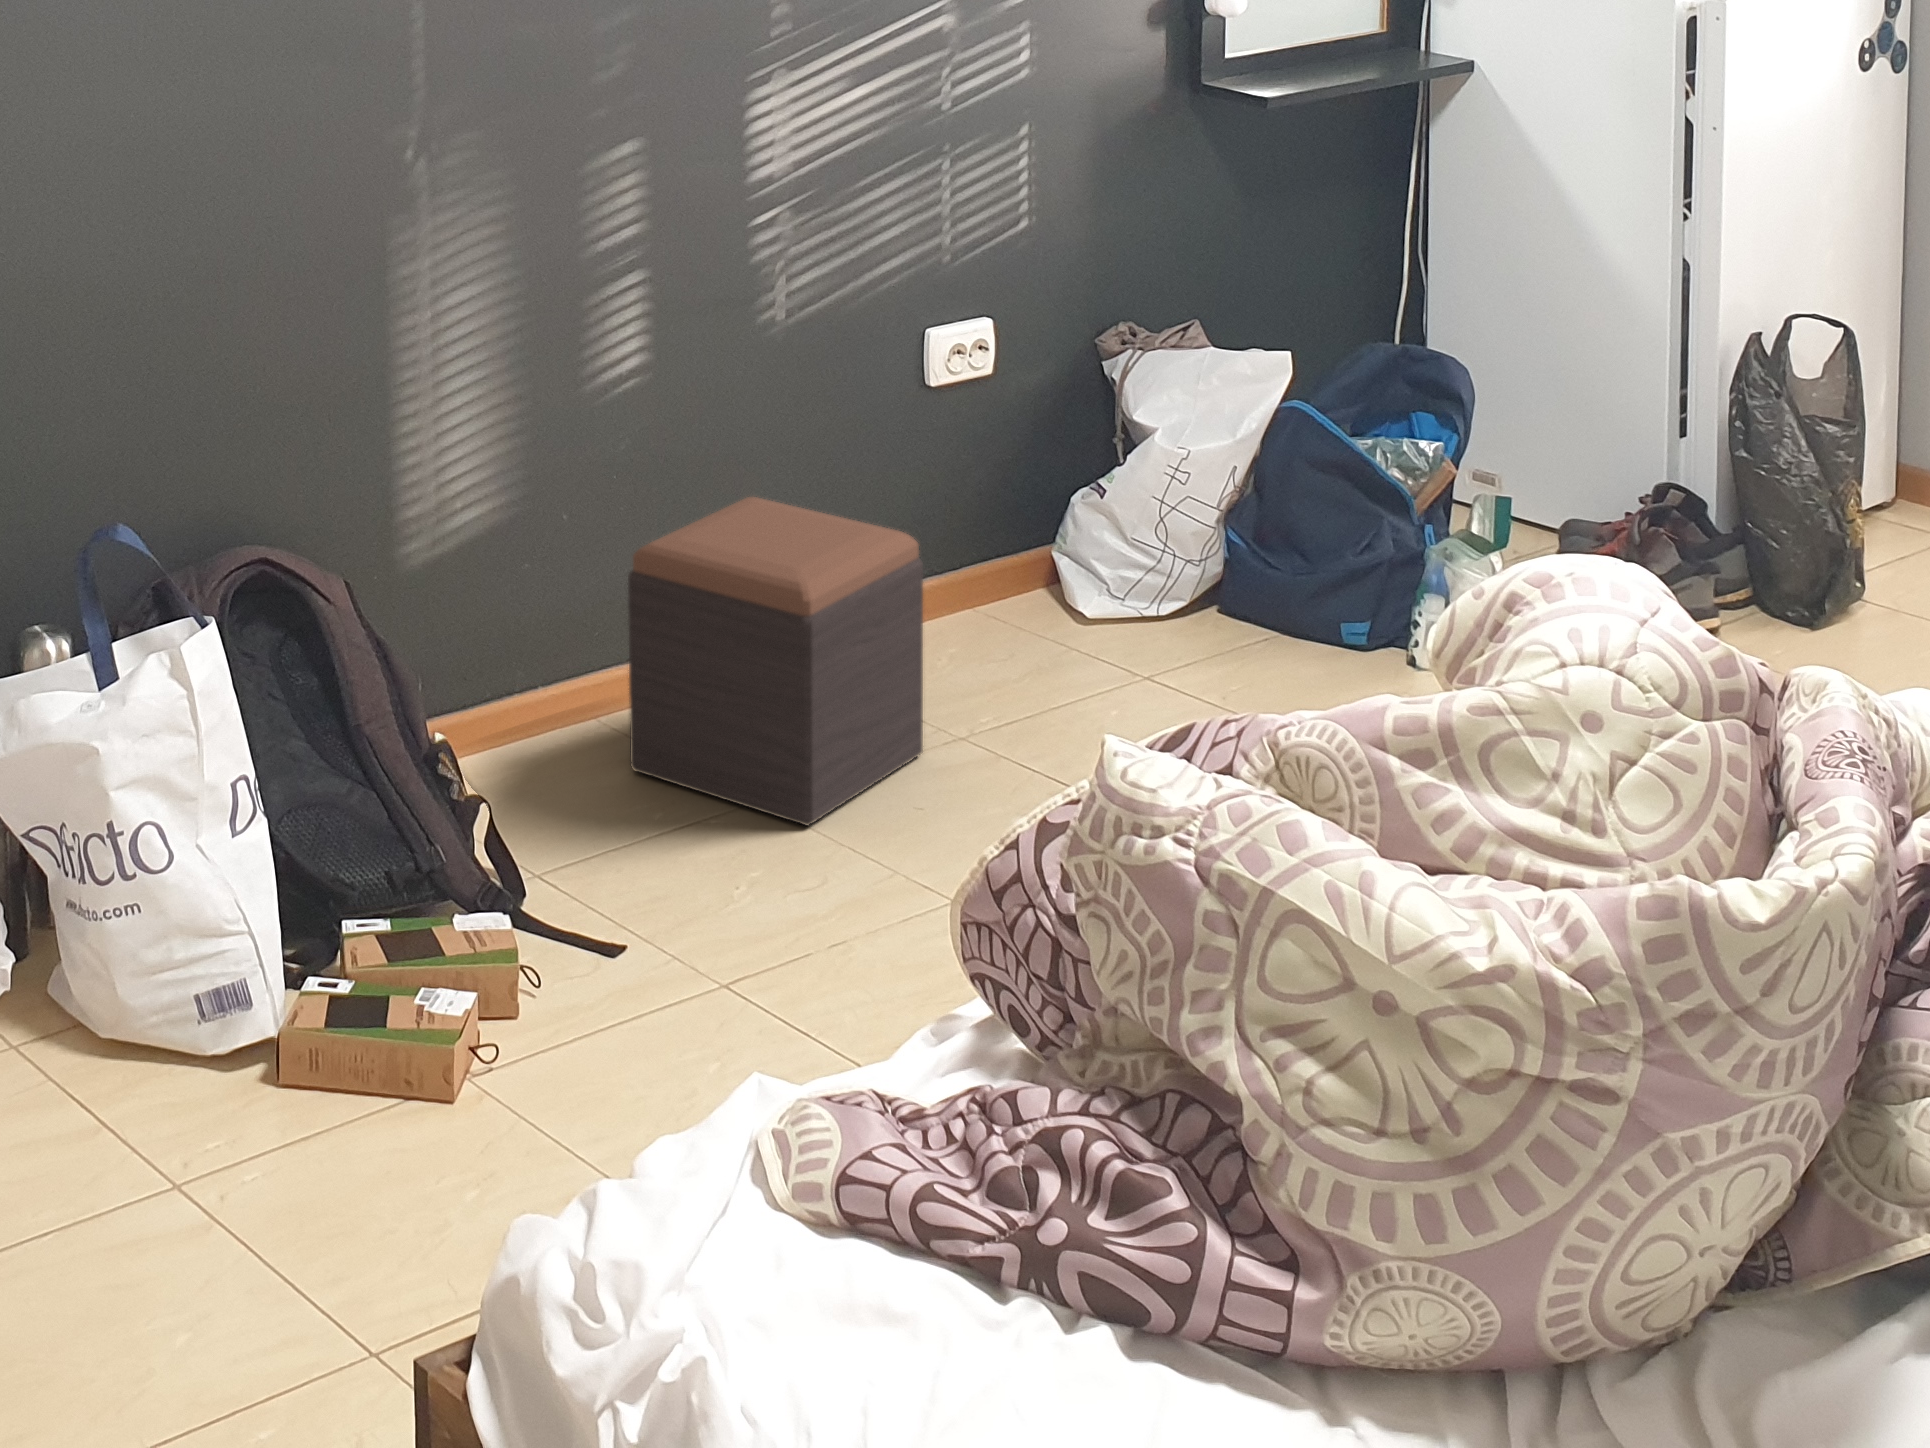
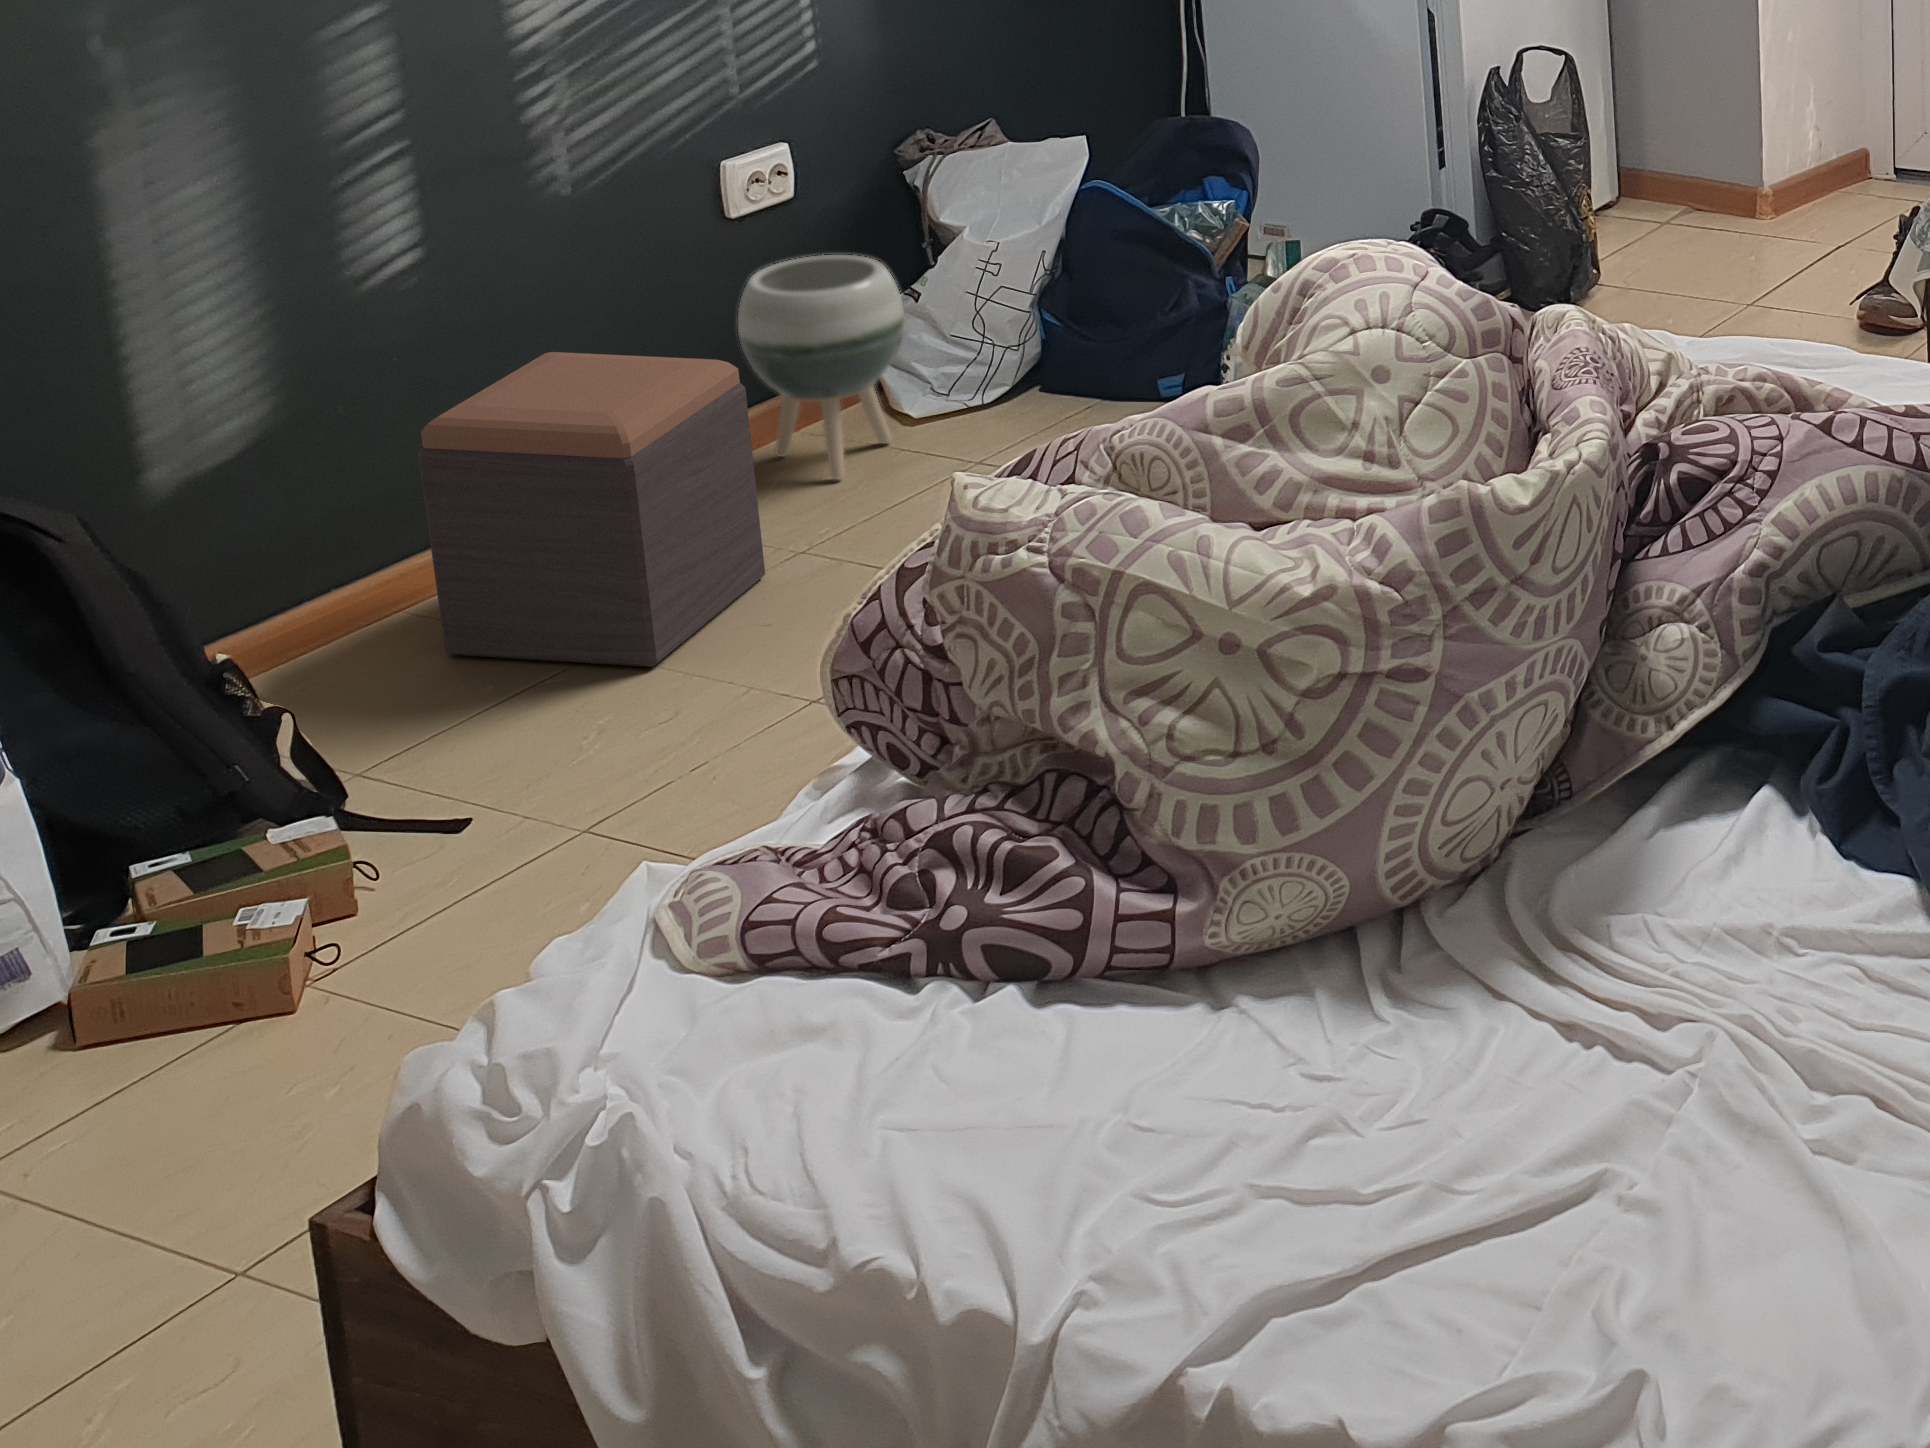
planter: none [925,437,1085,667] -> present [737,255,905,479]

